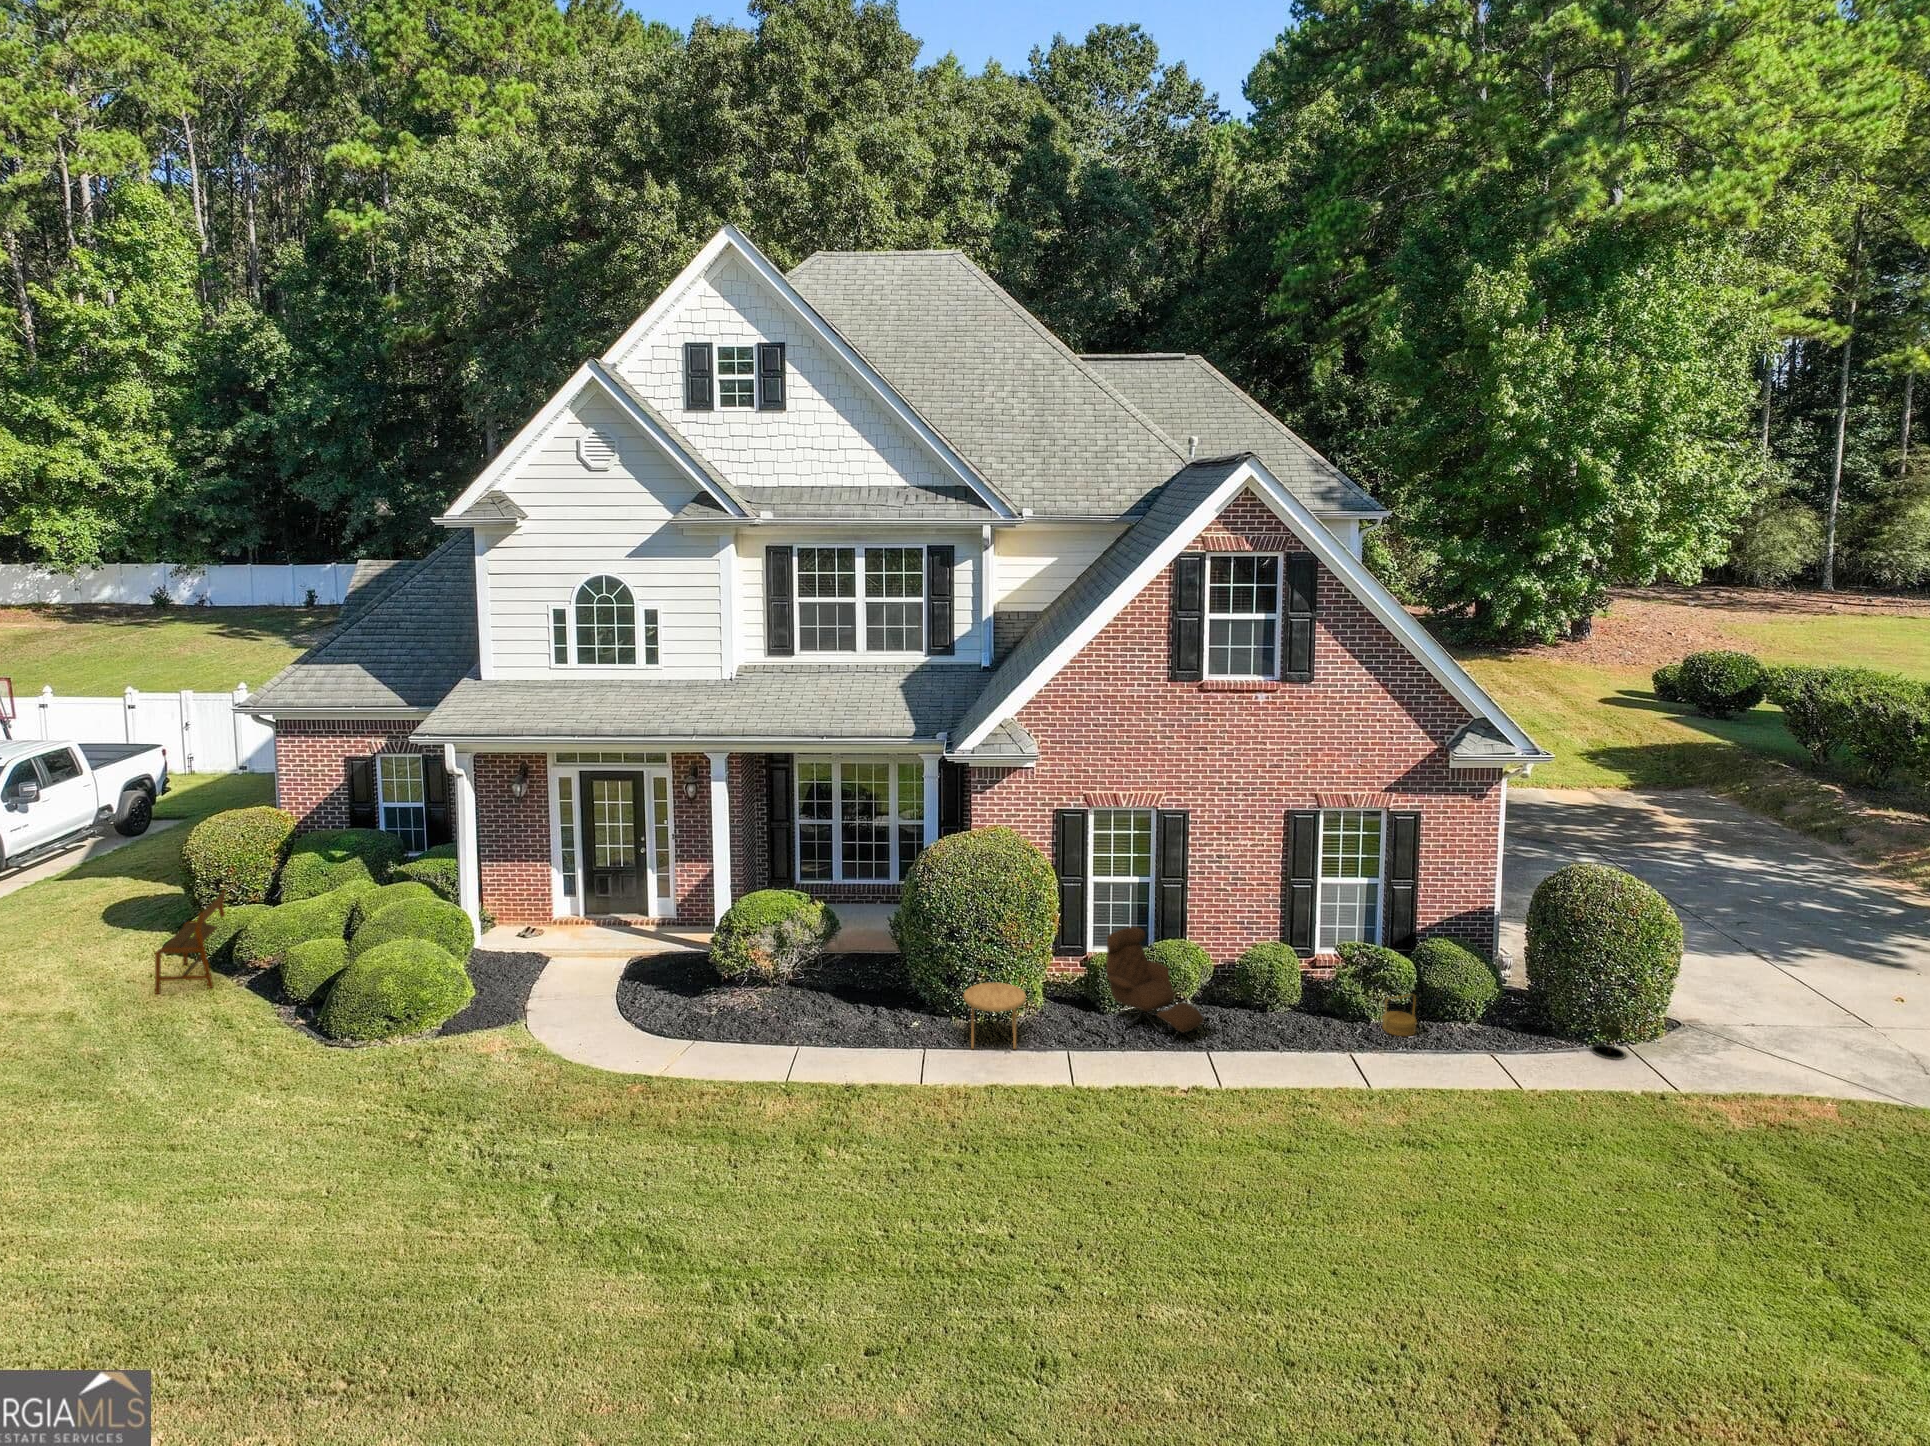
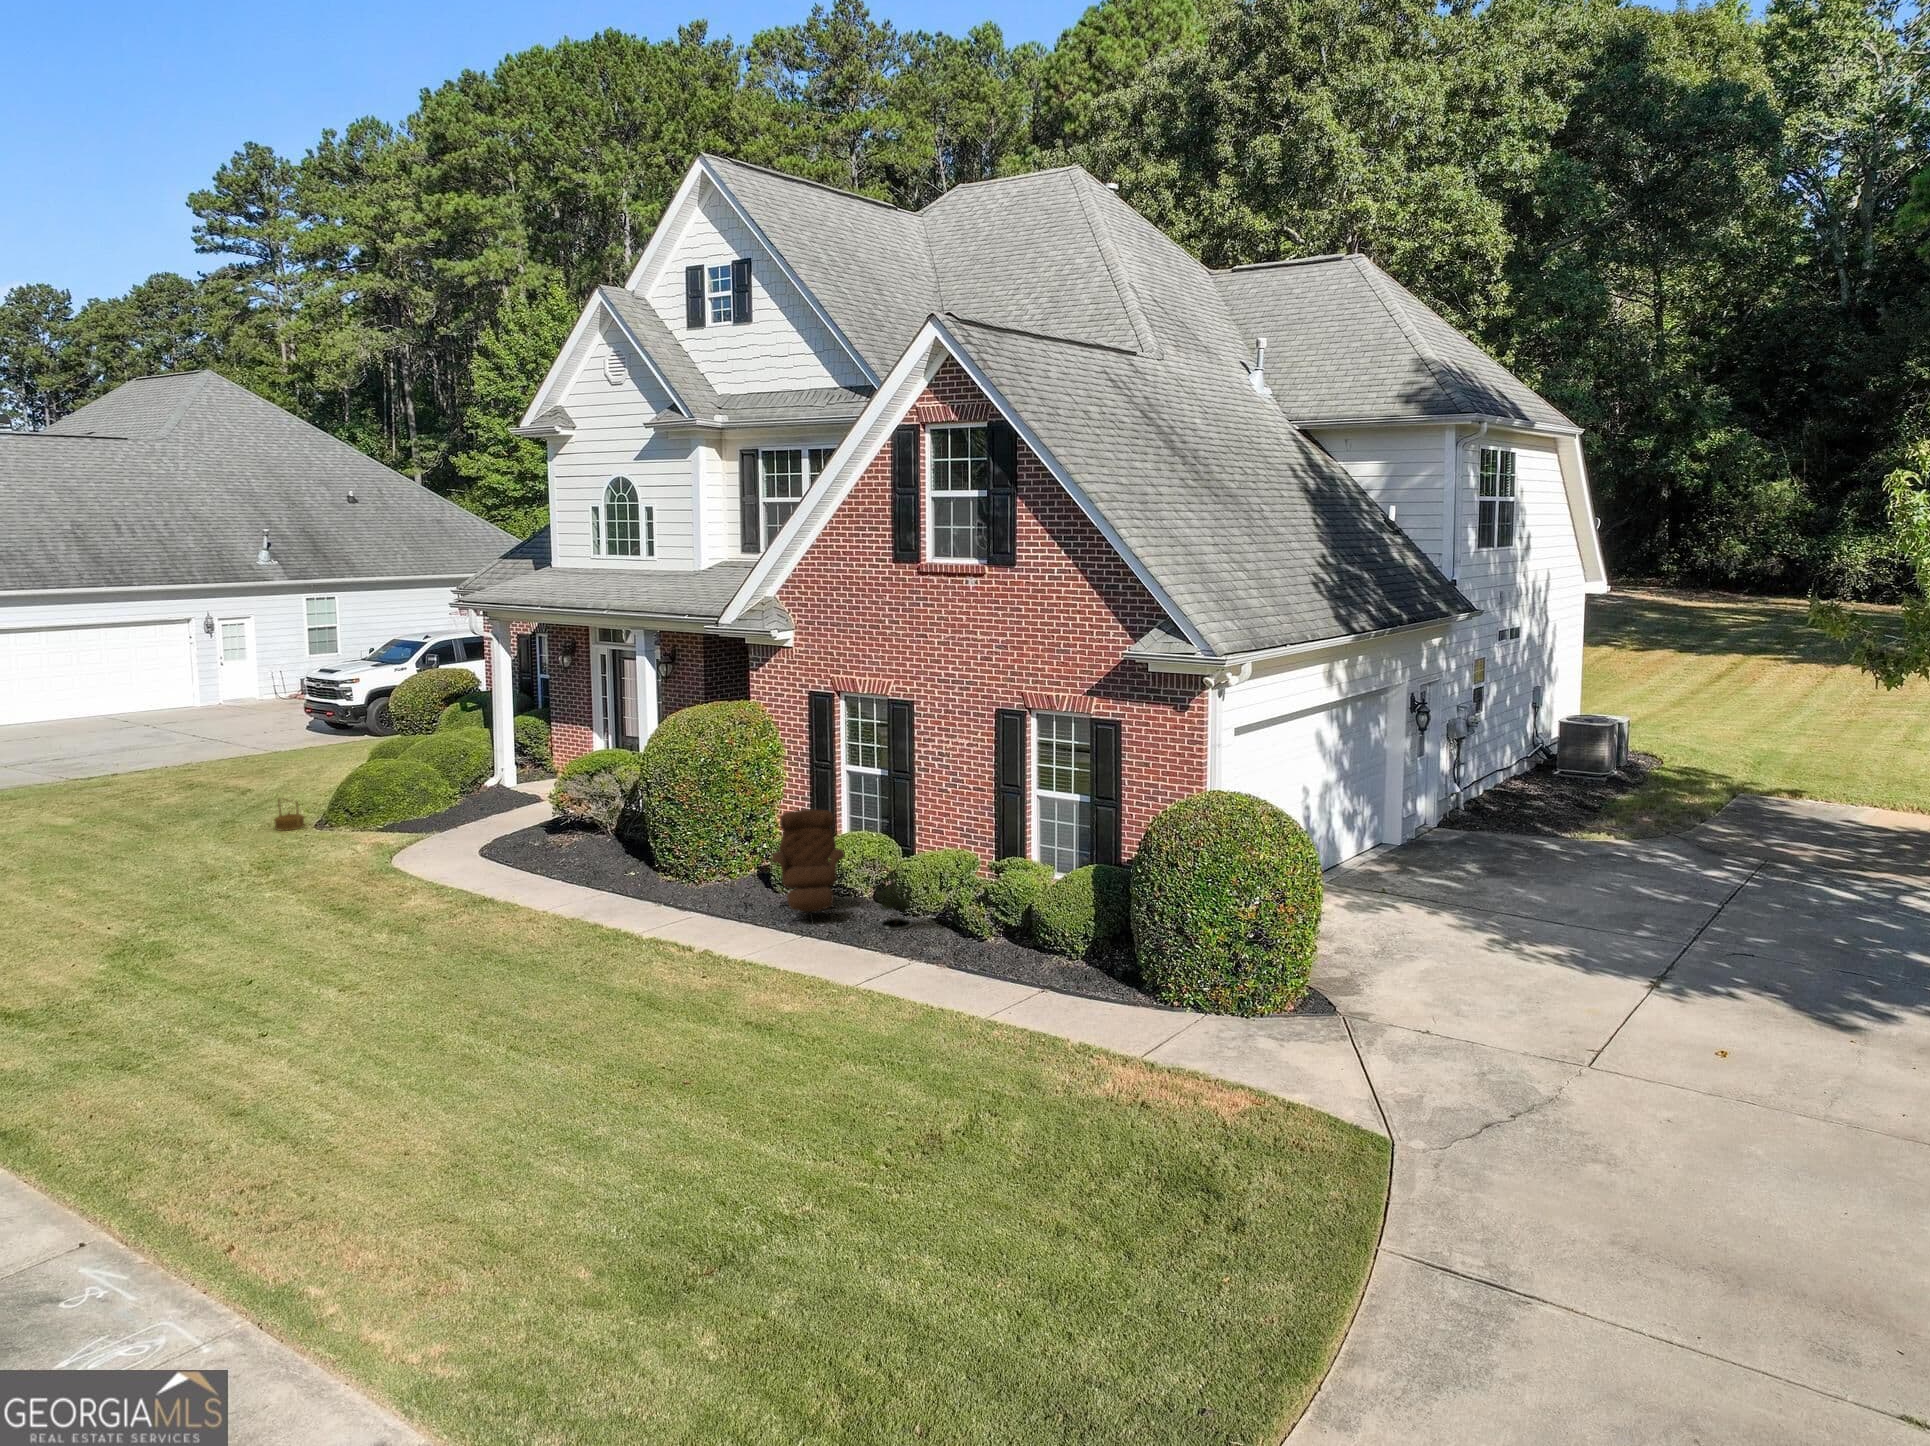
bench: present [155,890,226,994] -> none [270,714,347,783]
side table: present [964,982,1026,1049] -> none [629,840,692,901]
woven basket: present [1382,994,1417,1036] -> present [274,799,304,831]
potted tree: present [1591,1005,1626,1060] -> present [876,871,912,930]

